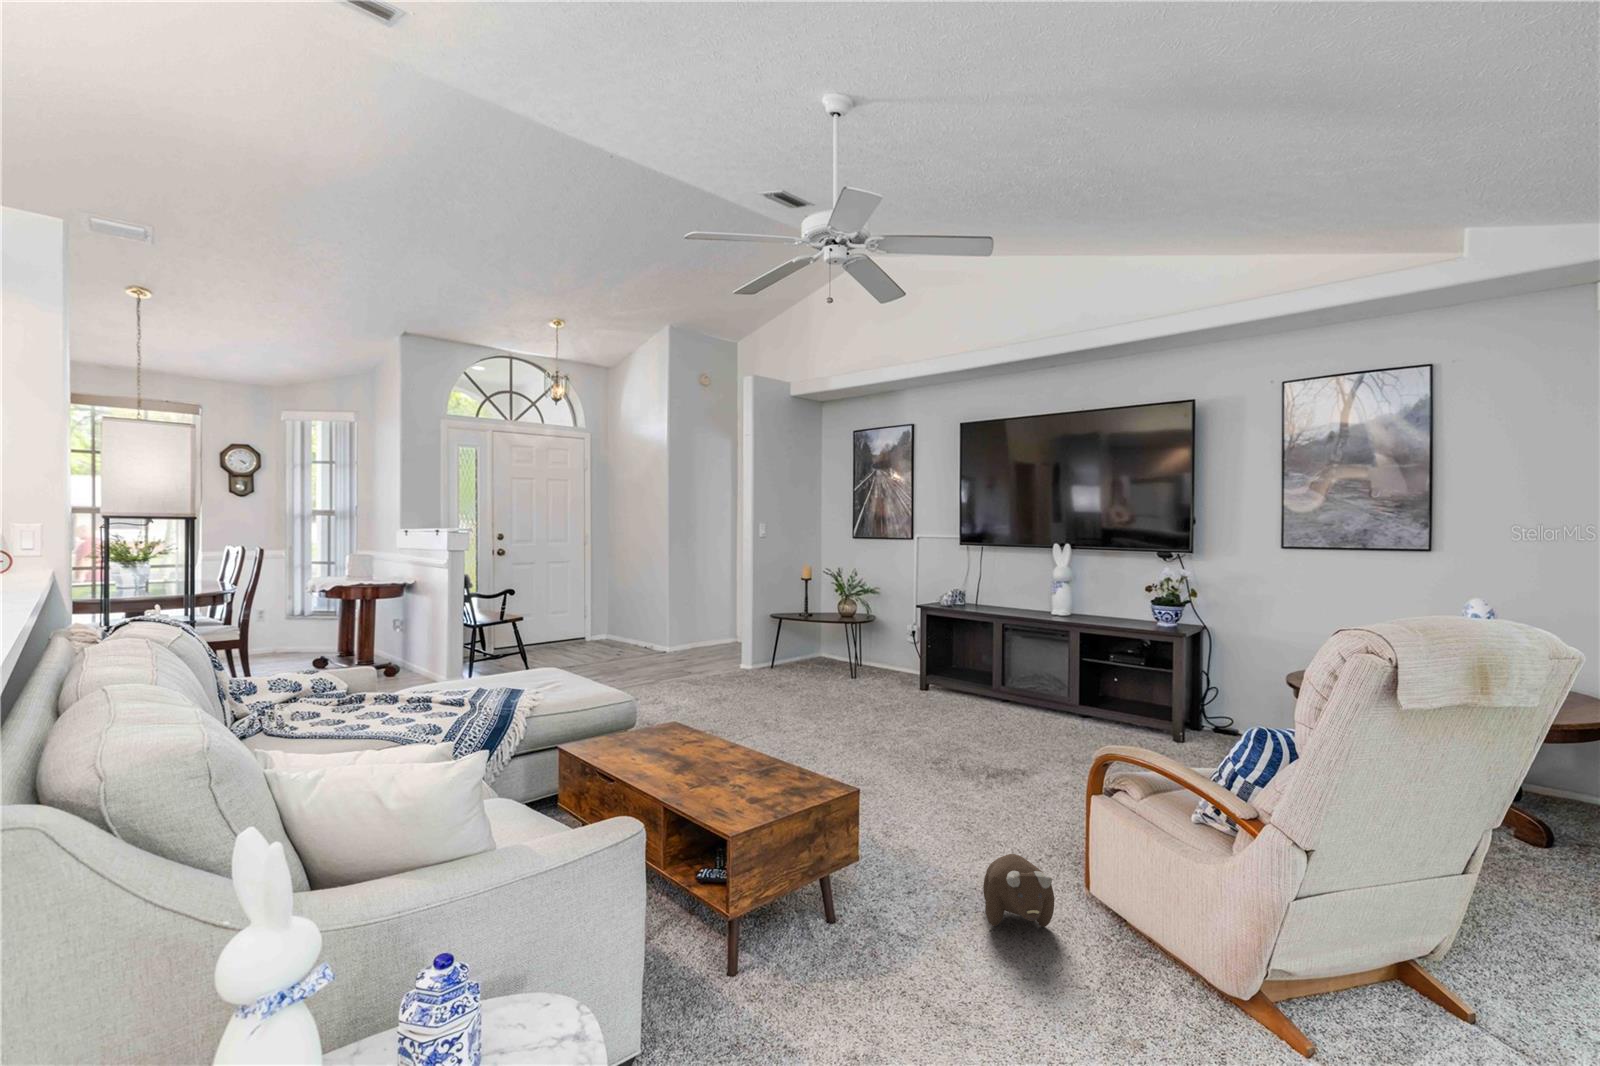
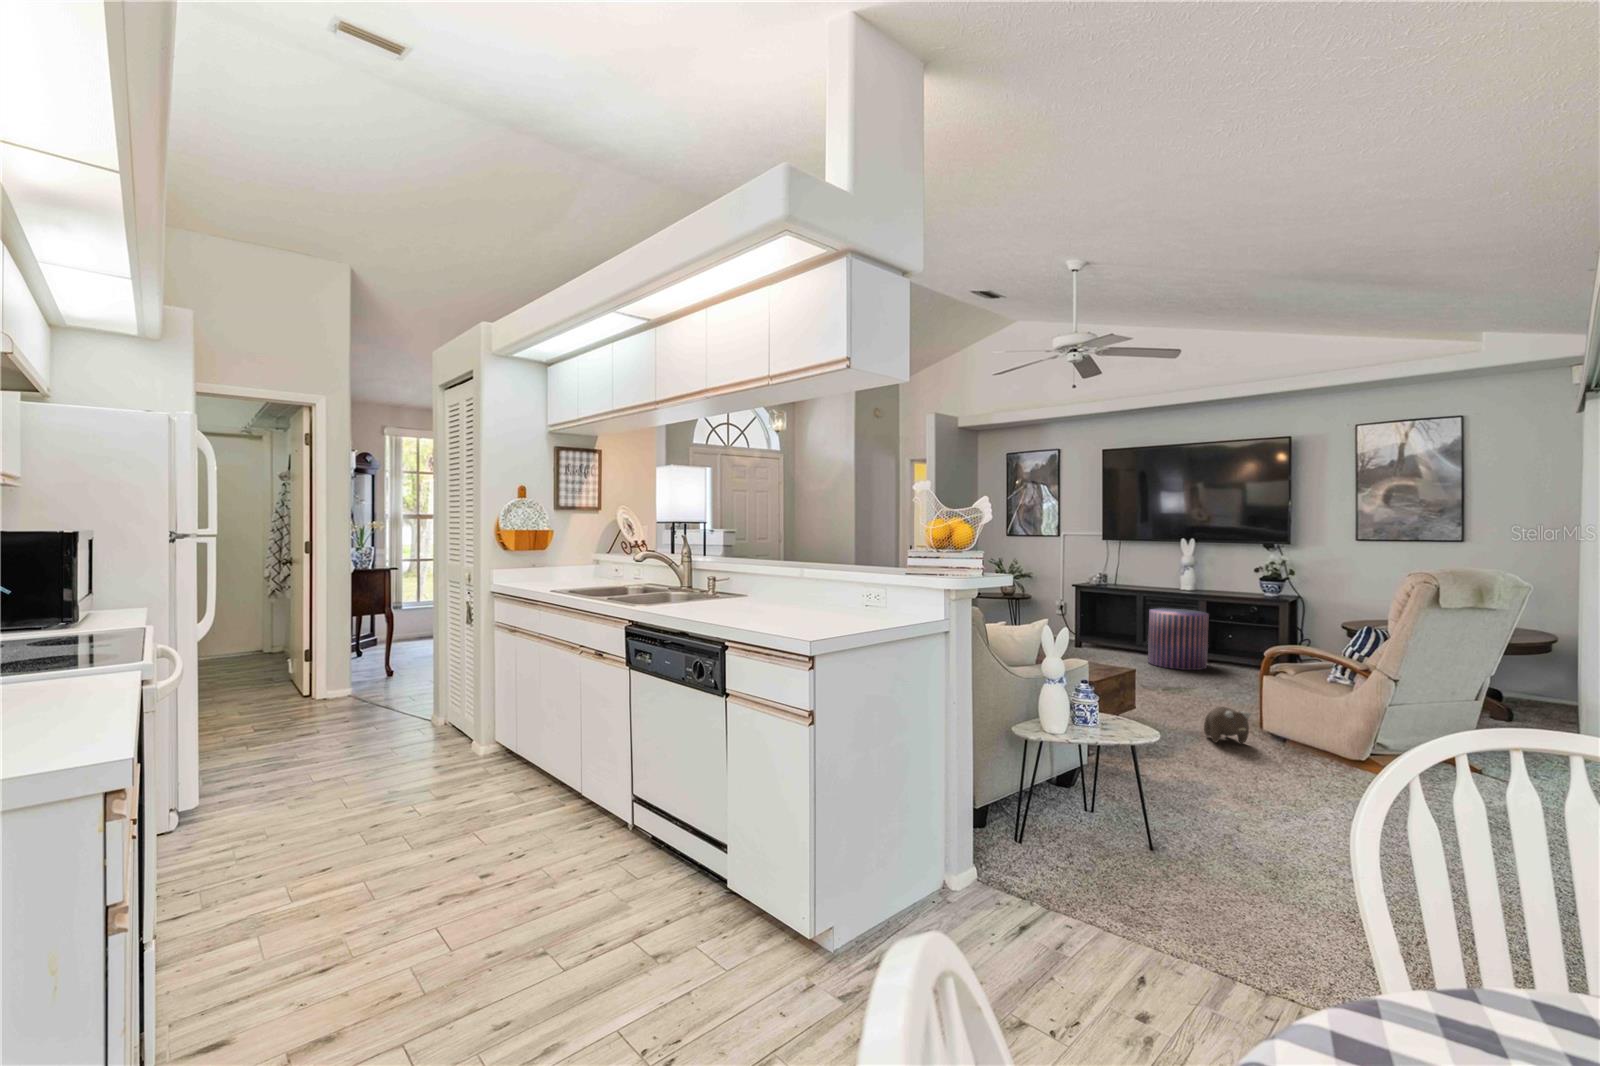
pouf: none [997,642,1078,734] -> present [1148,608,1208,670]

